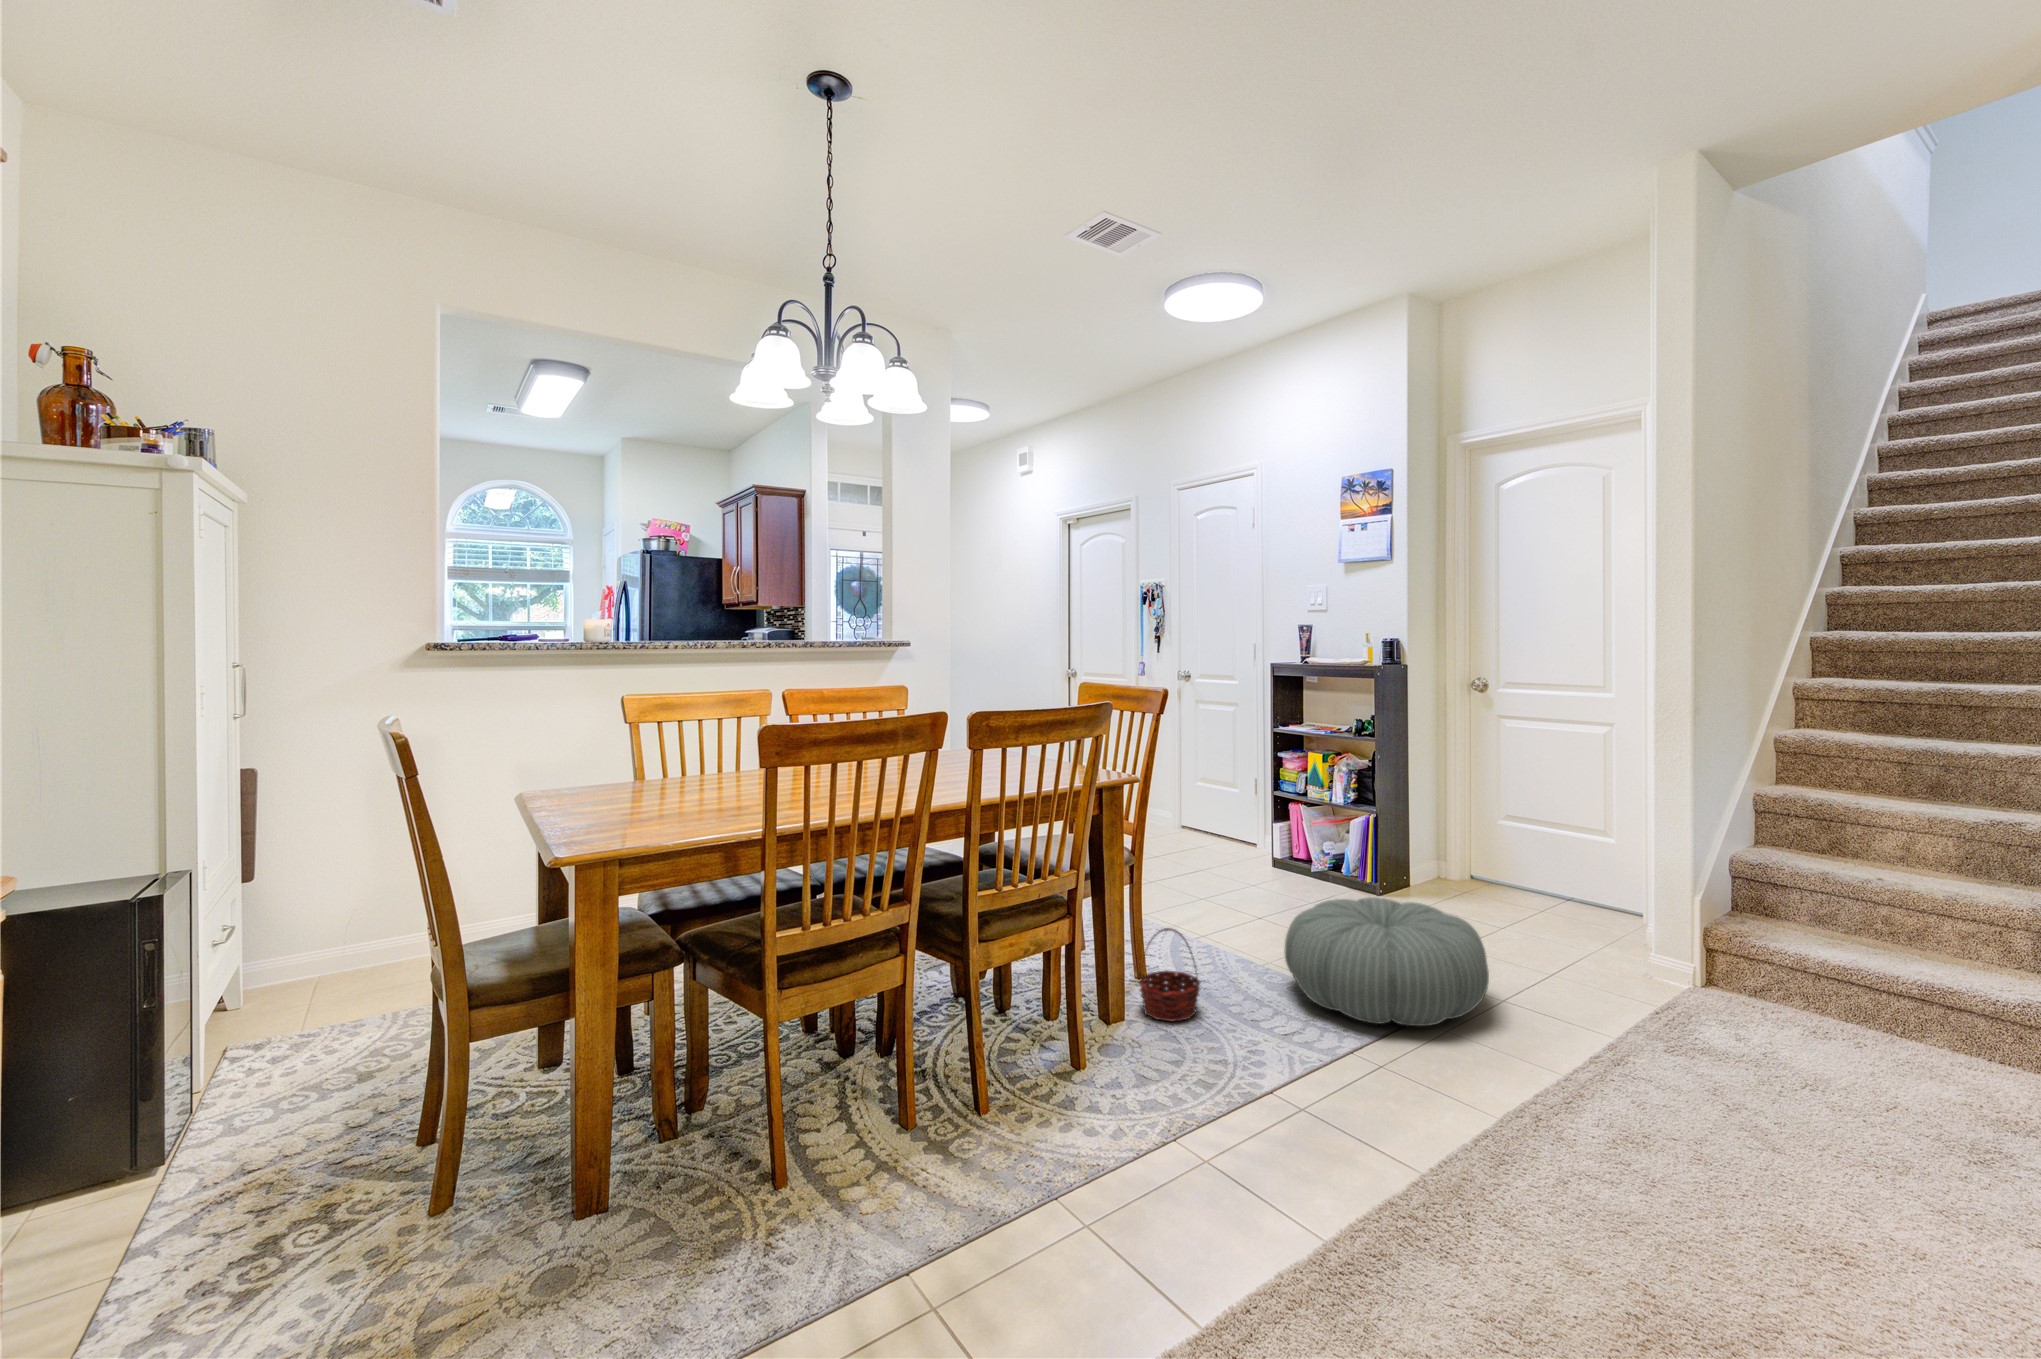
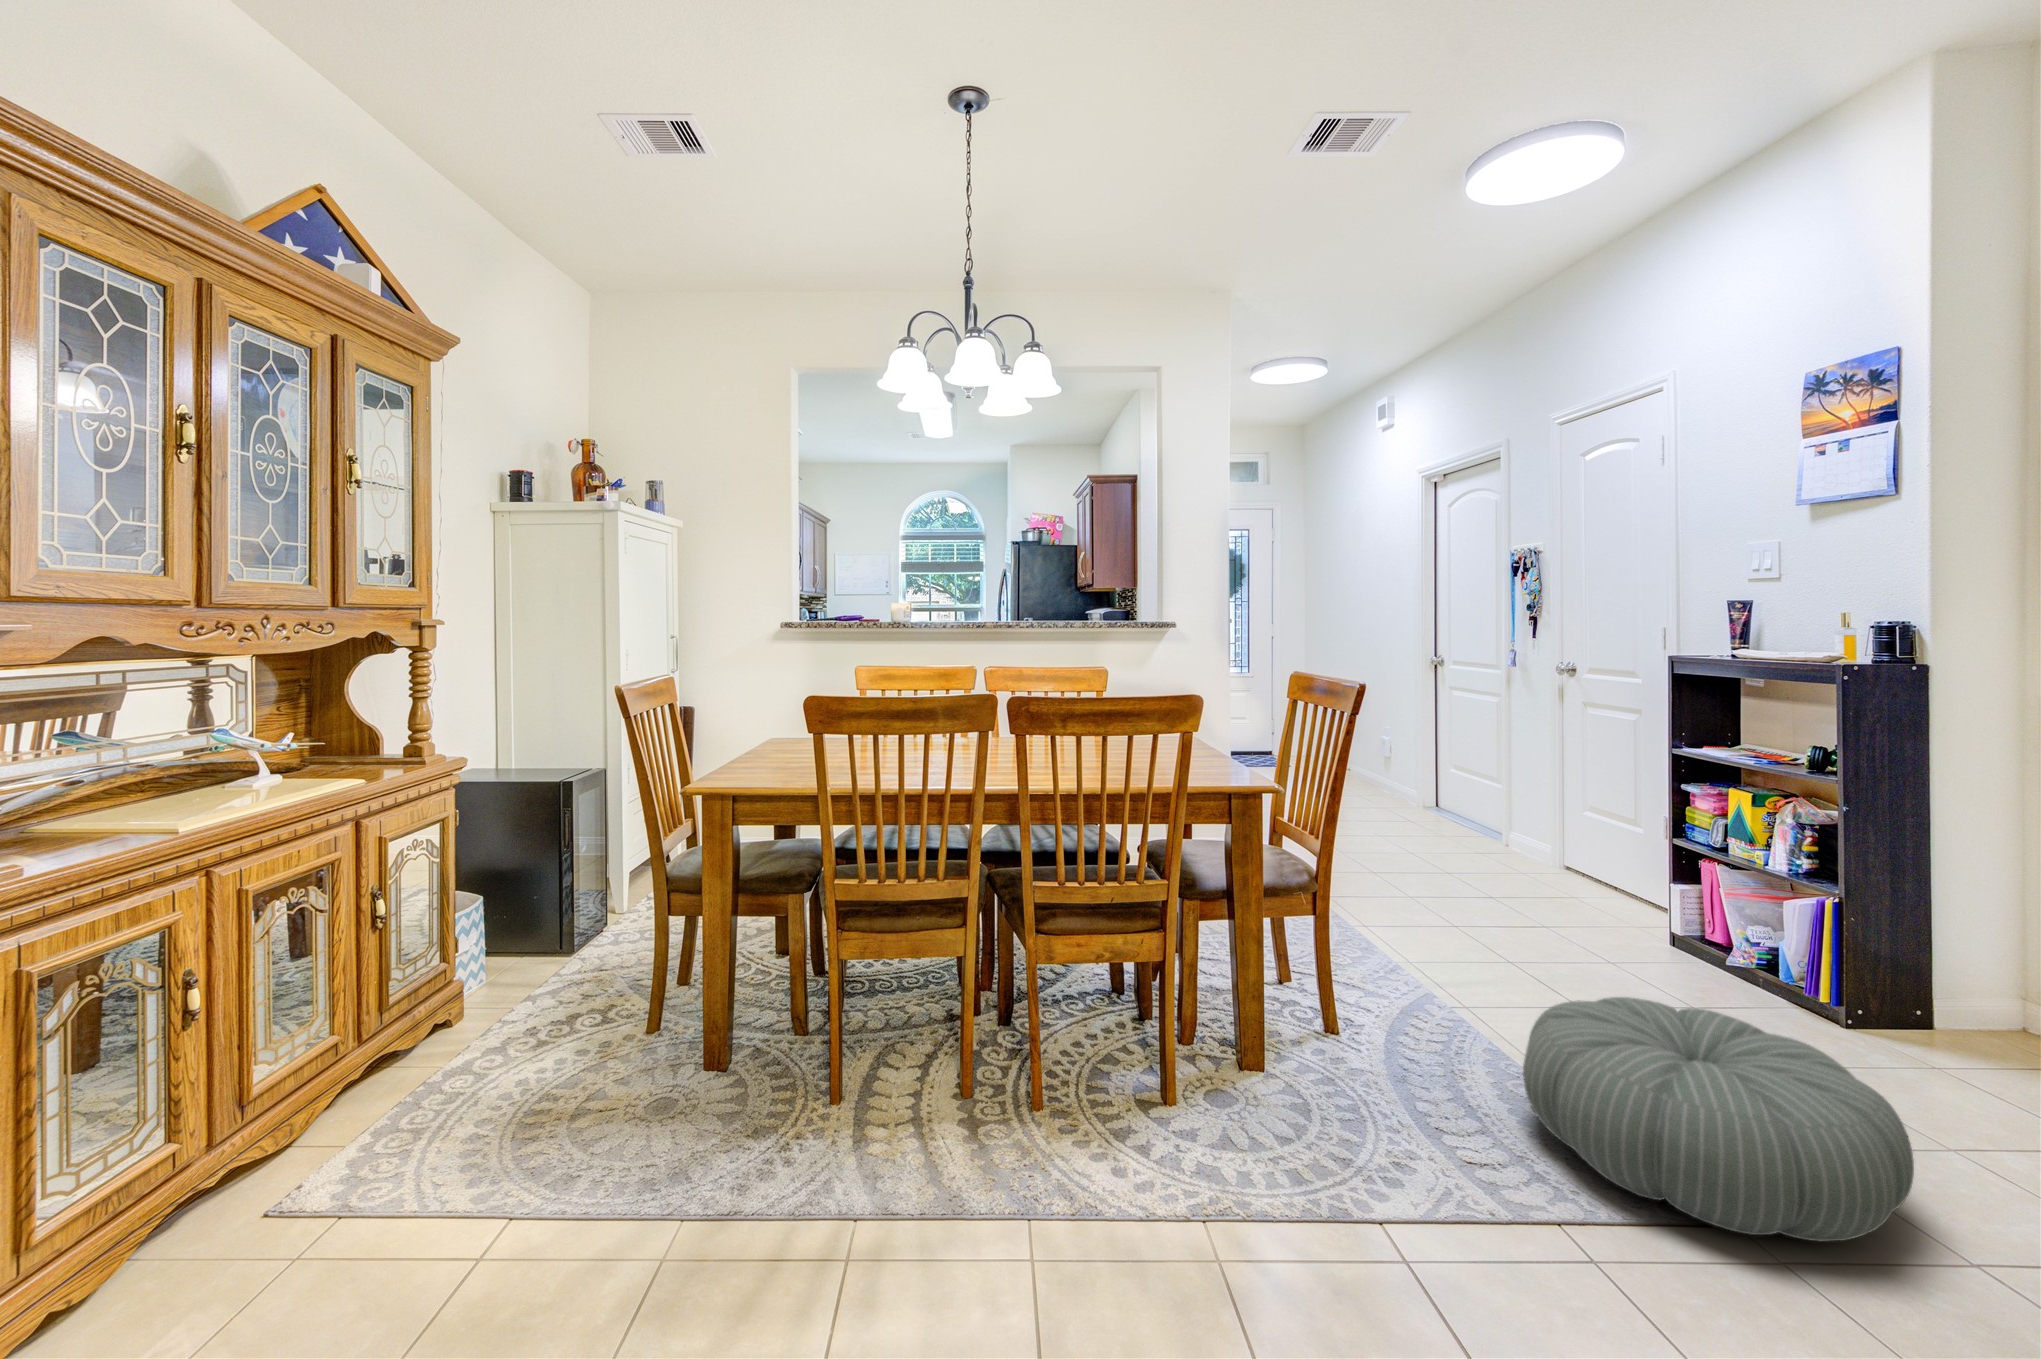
basket: present [1139,928,1200,1021] -> none [1296,974,1379,1092]

